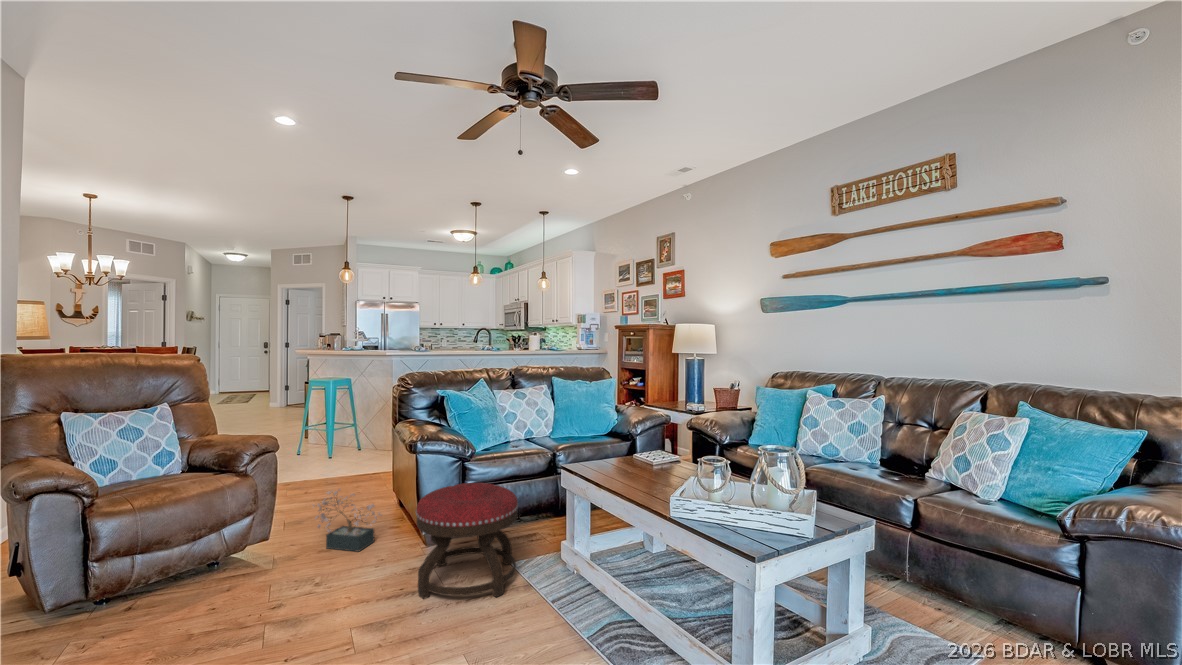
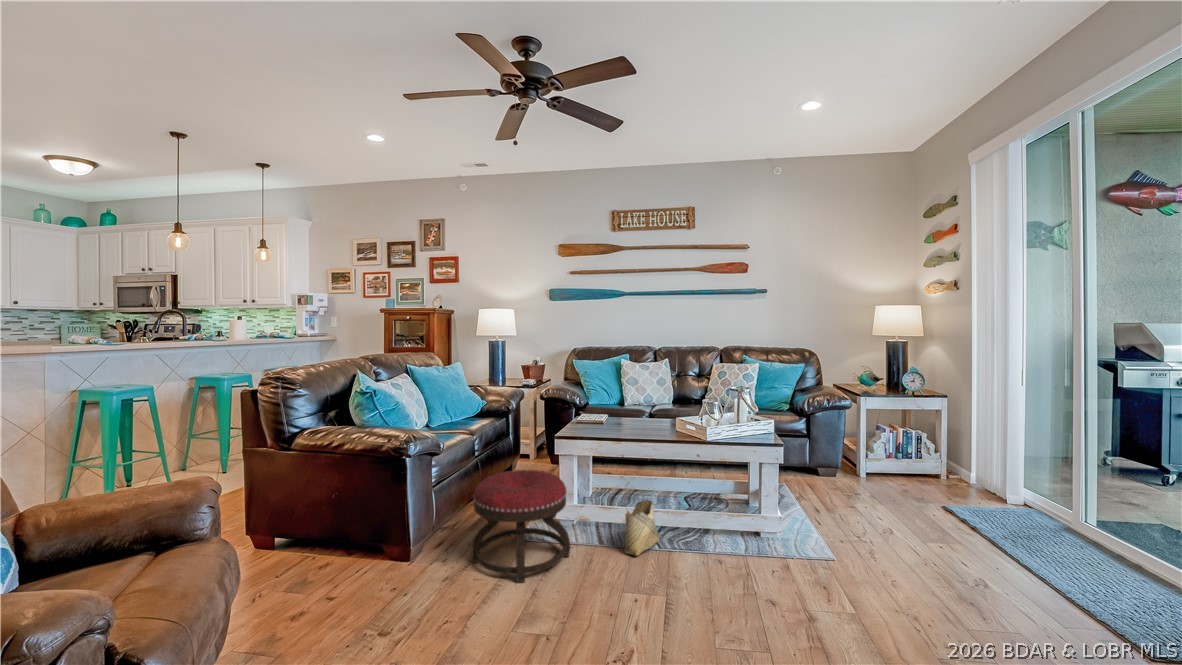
decorative plant: present [313,489,381,551] -> none [292,531,380,605]
woven basket: none [534,533,598,630] -> present [624,500,659,556]

